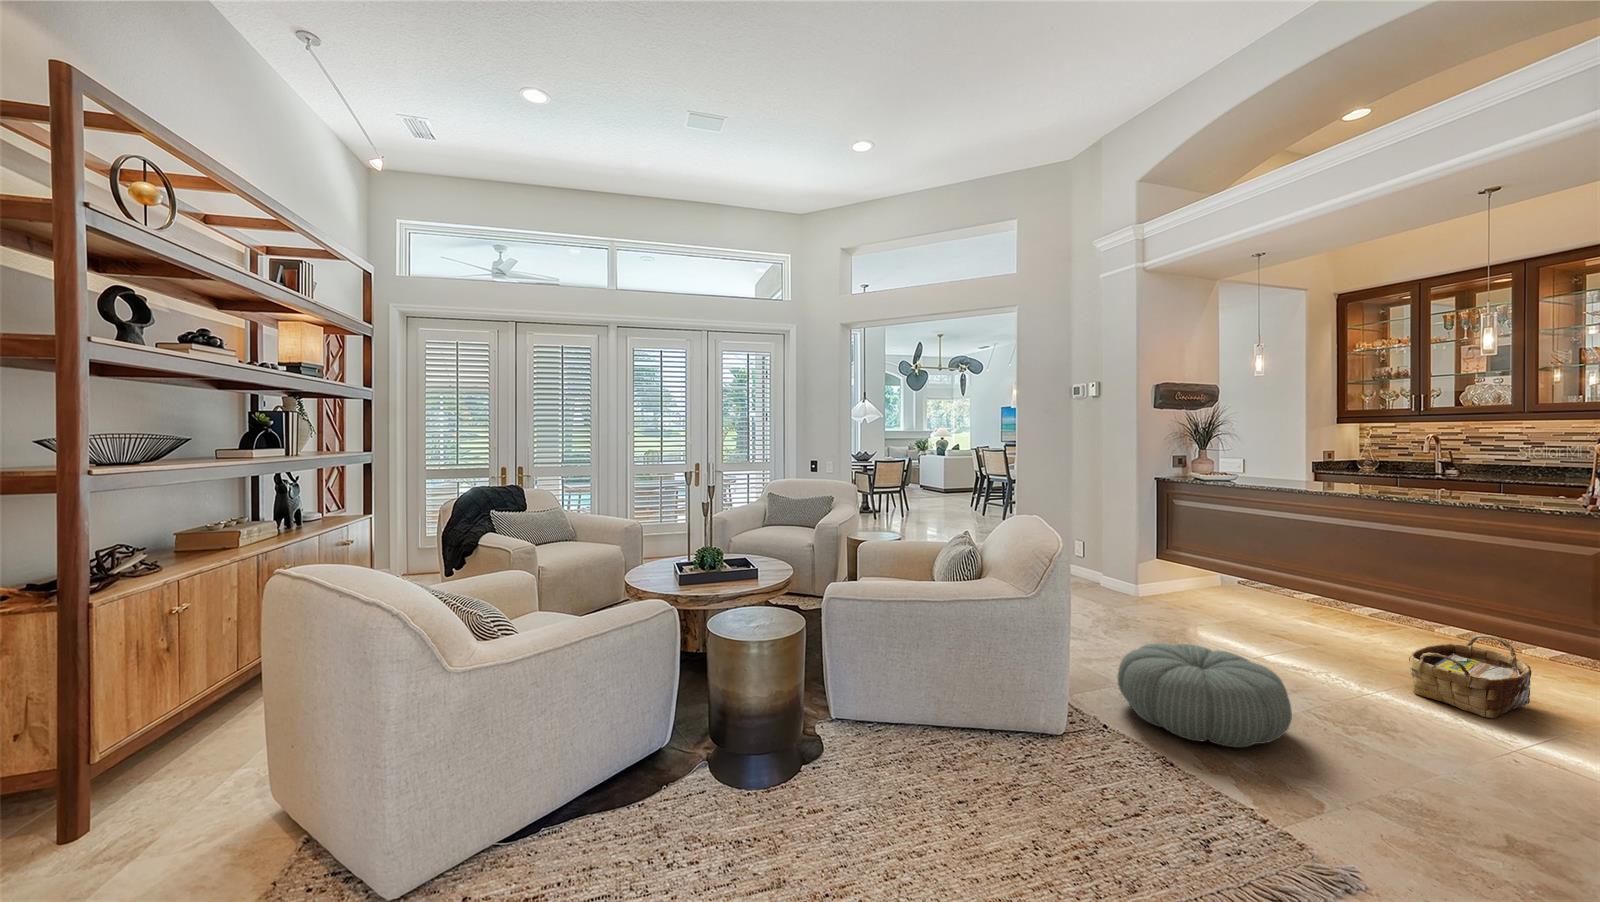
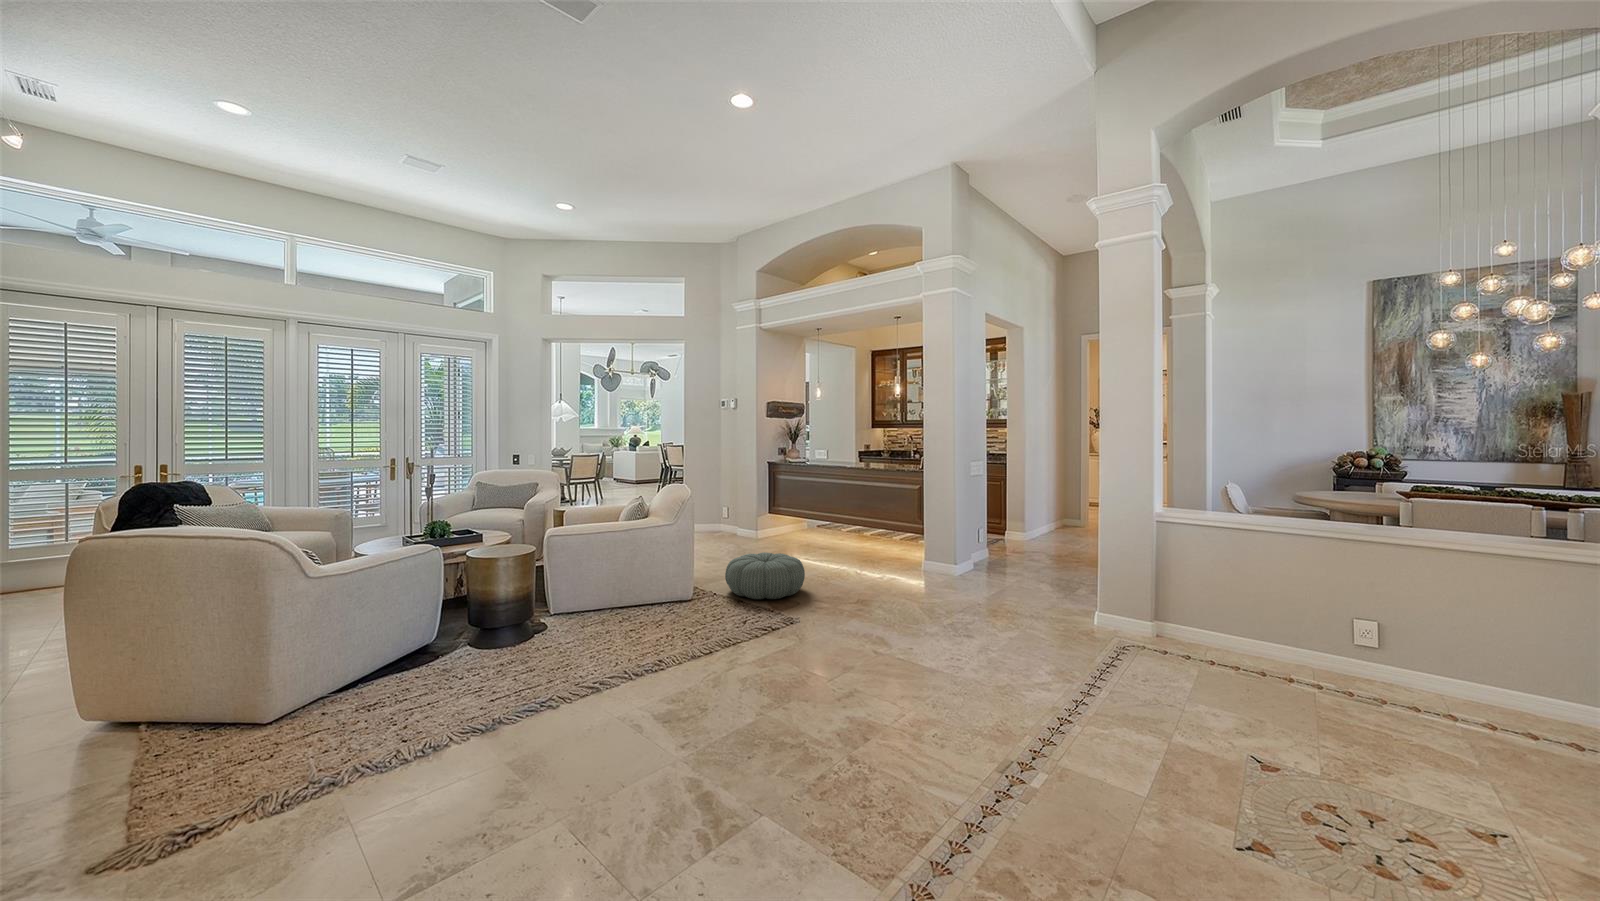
woven basket: present [1409,635,1531,718] -> none [867,535,911,573]

